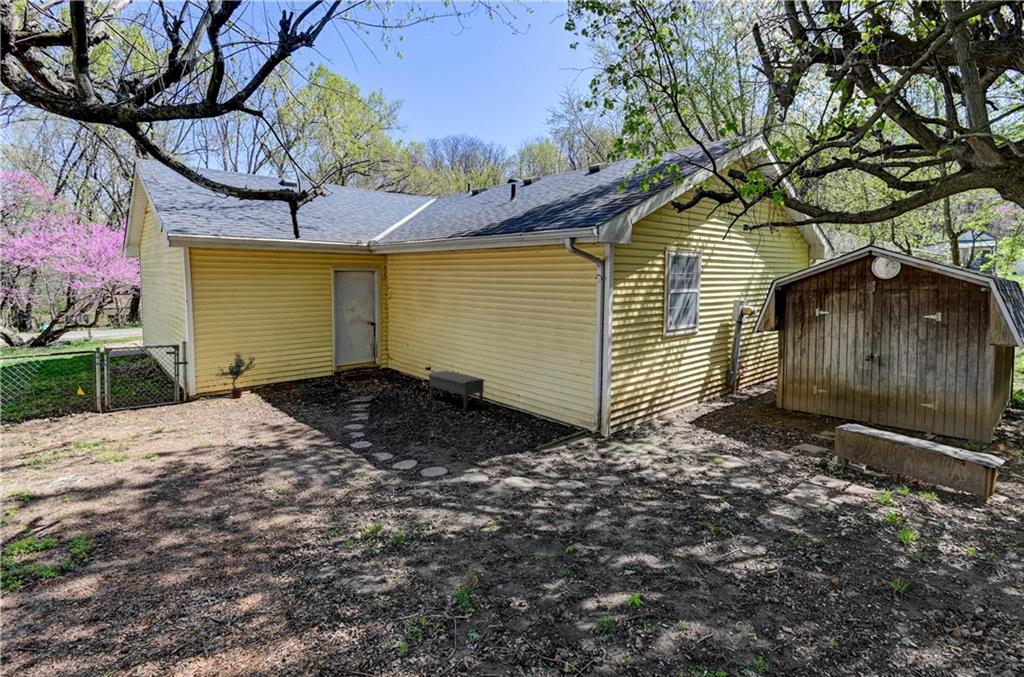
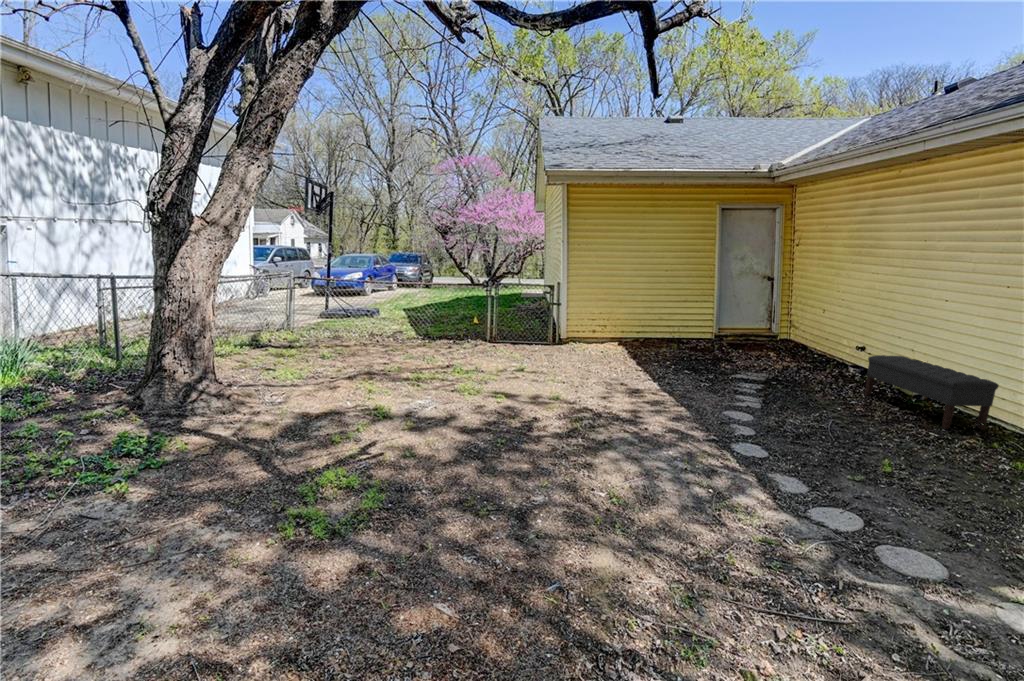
potted tree: present [215,353,255,398] -> none [583,297,626,348]

